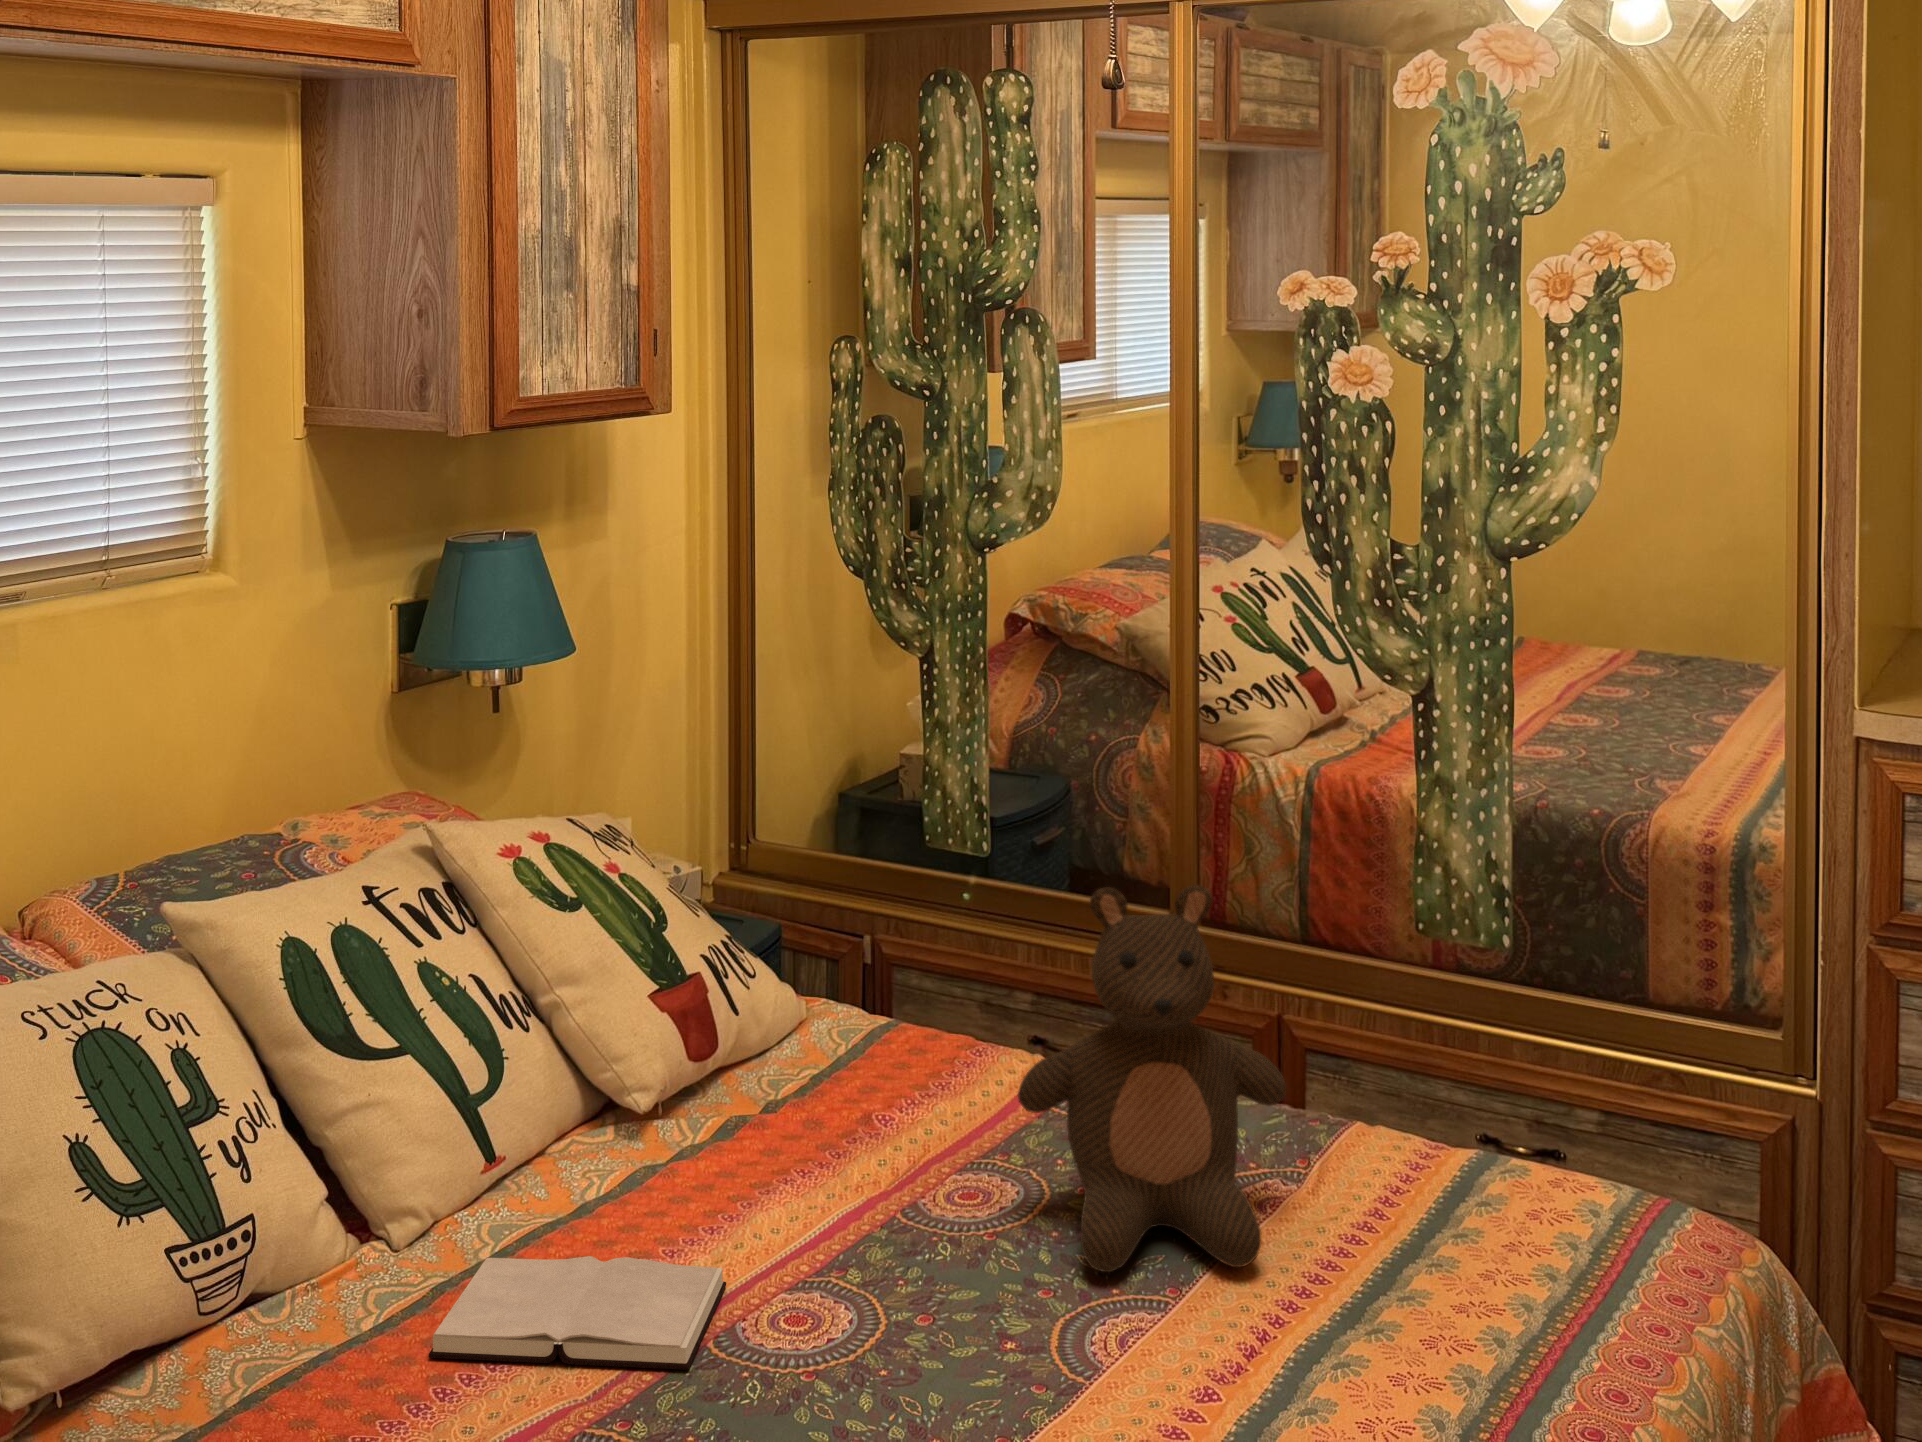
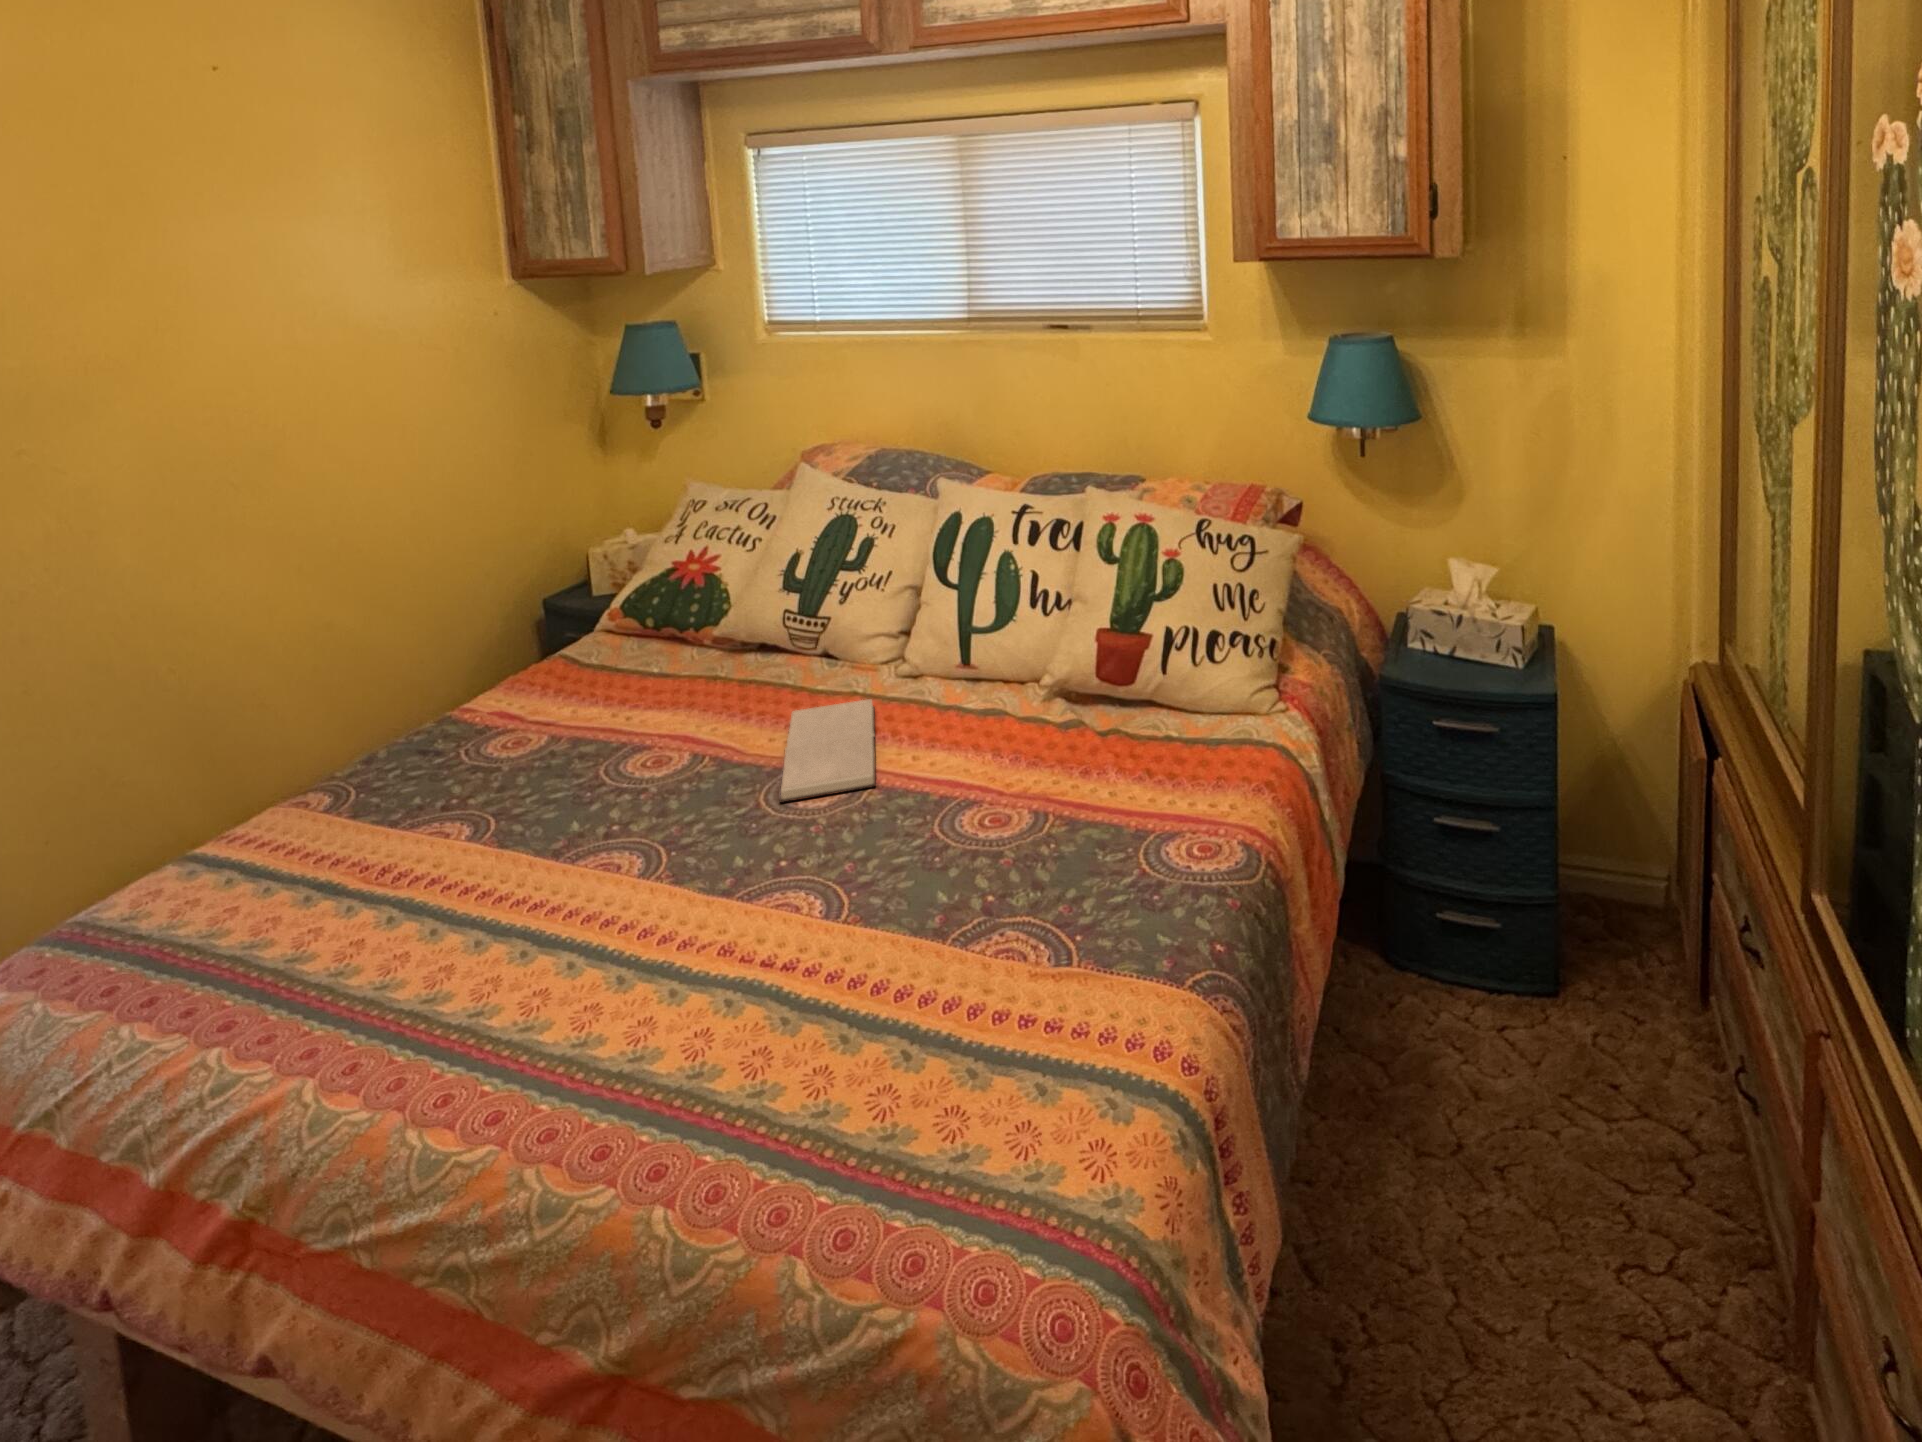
stuffed bear: present [1018,885,1286,1272] -> none [901,687,1098,1049]

